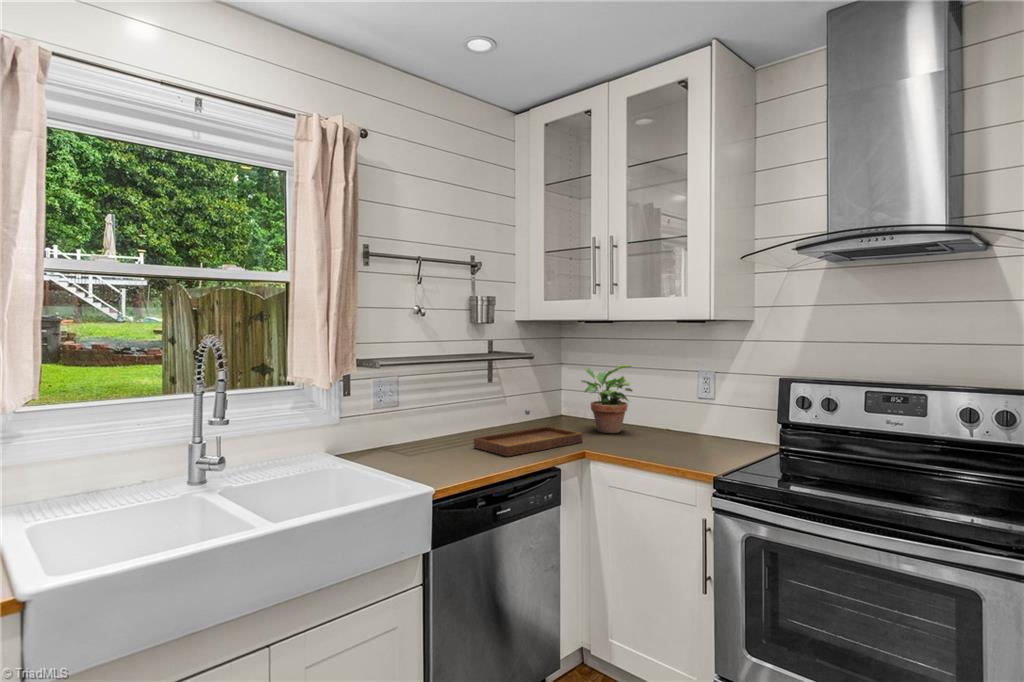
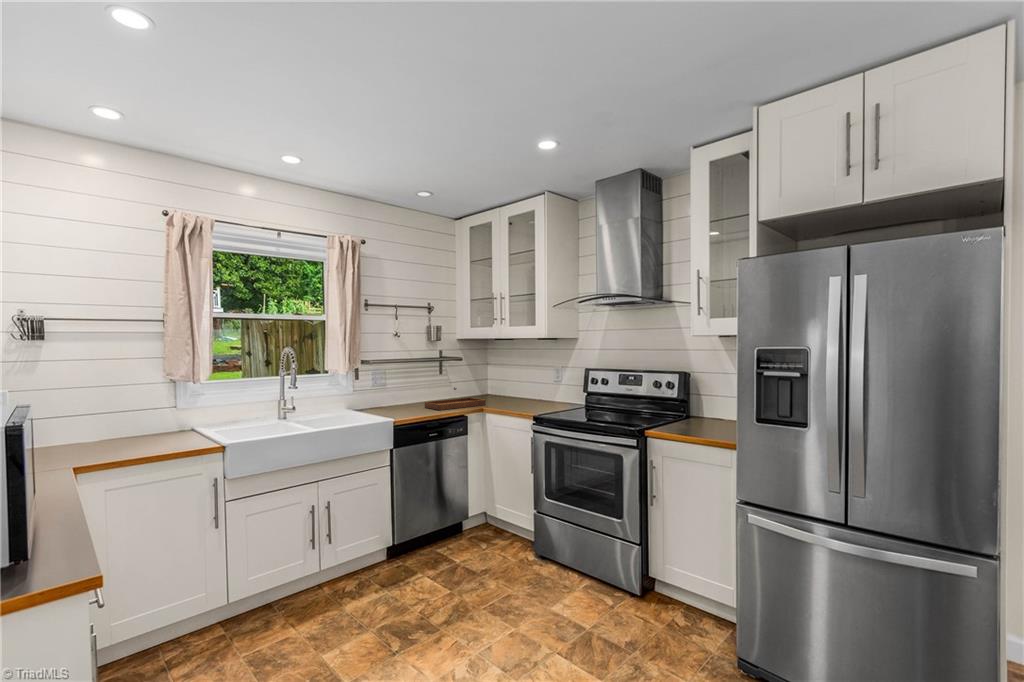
potted plant: present [581,365,632,433] -> none [490,363,519,401]

